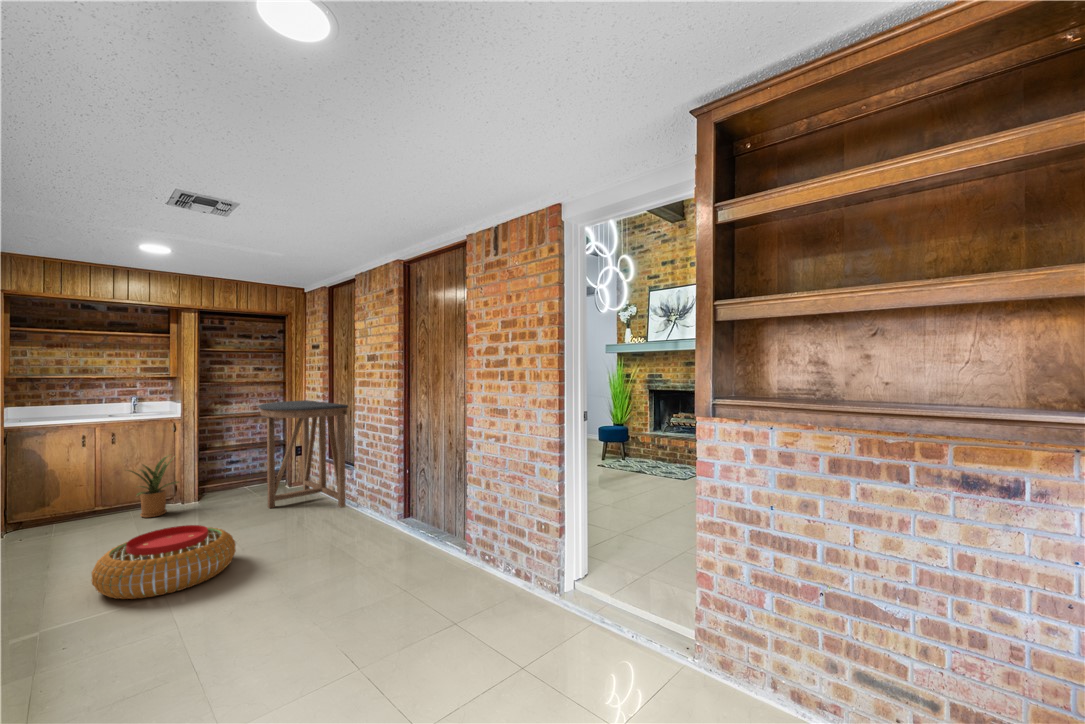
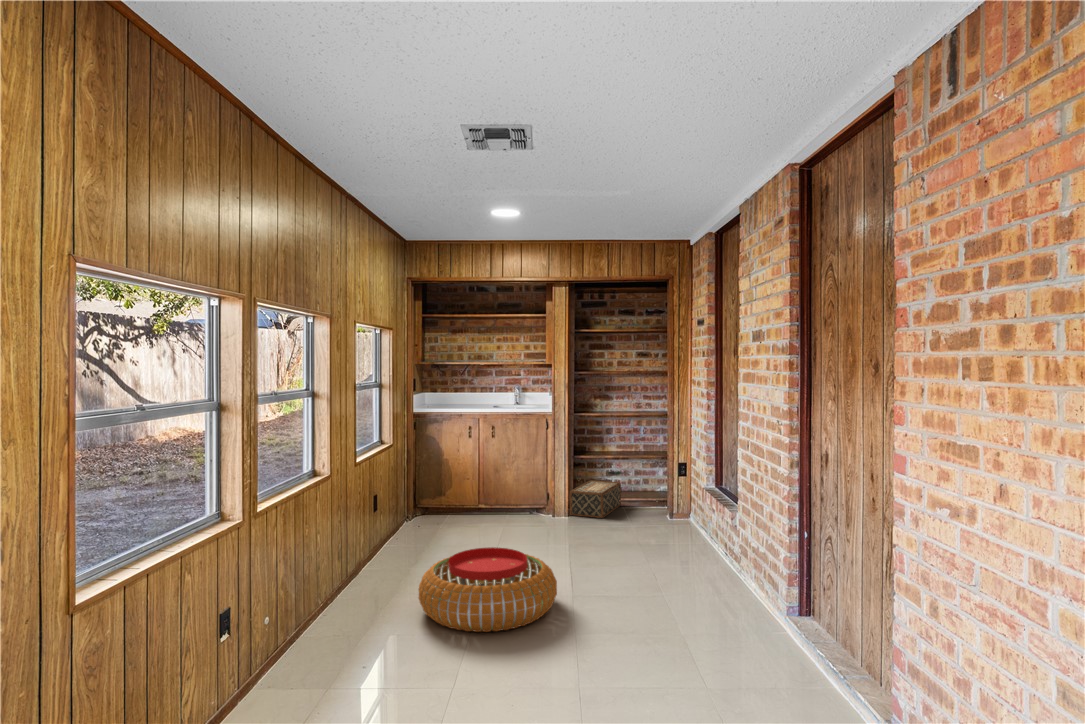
console table: present [258,400,348,508] -> none [622,399,729,566]
house plant: present [131,455,178,518] -> none [490,455,553,526]
woven basket: none [198,468,241,501] -> present [570,480,621,518]

